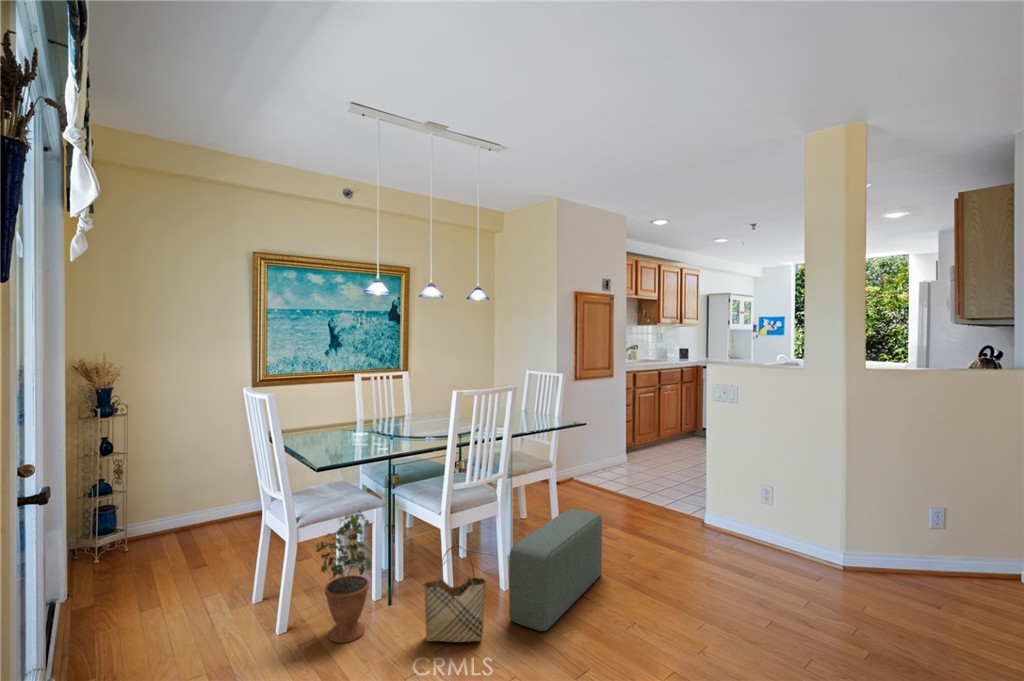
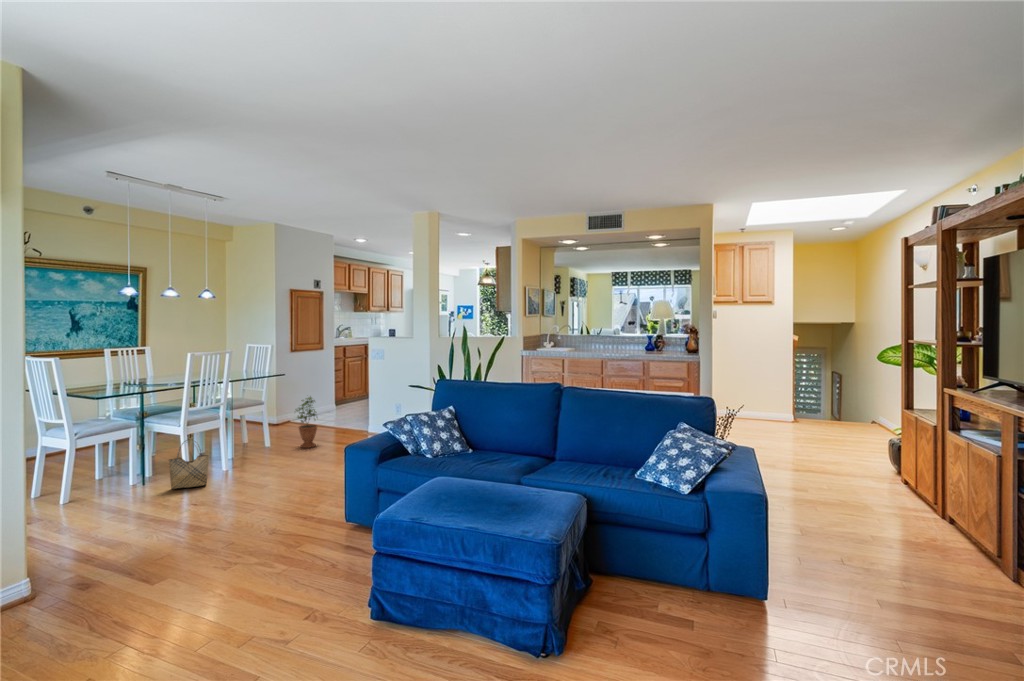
pouf: present [509,509,602,631] -> none [224,424,289,479]
potted plant: present [316,511,371,643] -> present [296,397,317,448]

